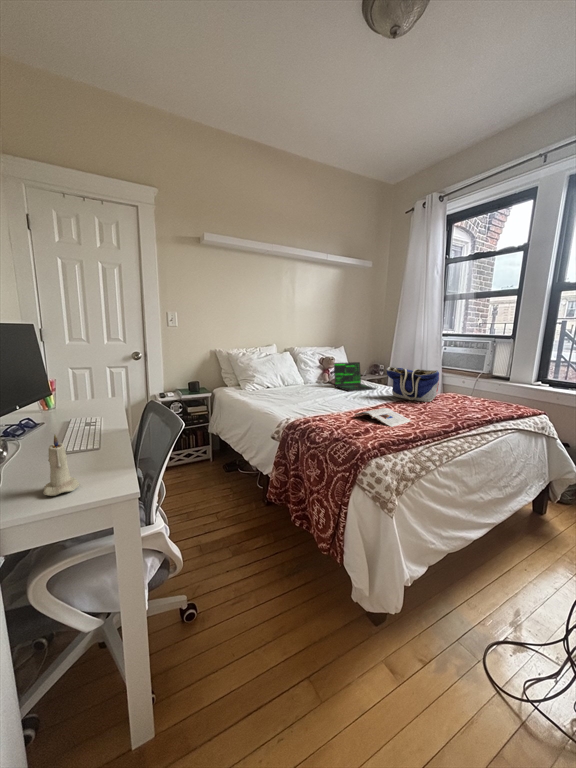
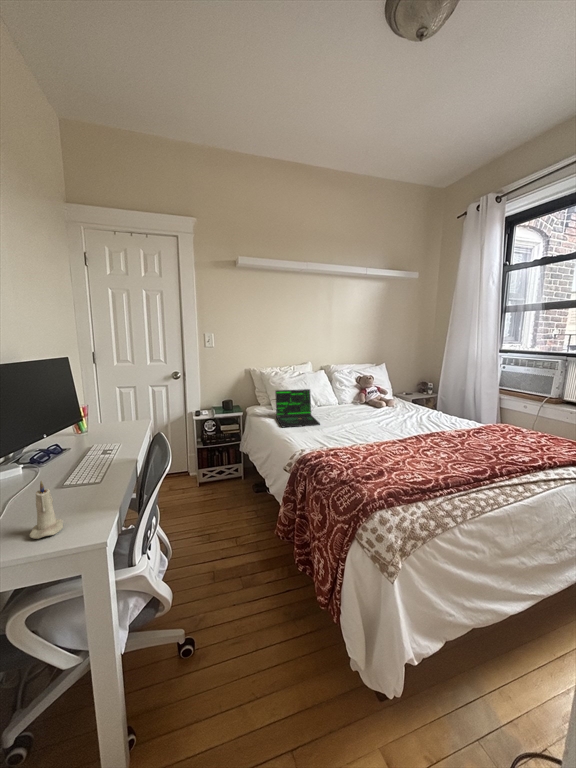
laptop: present [334,362,376,392] -> present [275,389,320,428]
tote bag: present [386,367,439,402] -> none [422,393,483,435]
magazine: present [355,408,411,427] -> none [374,444,440,470]

